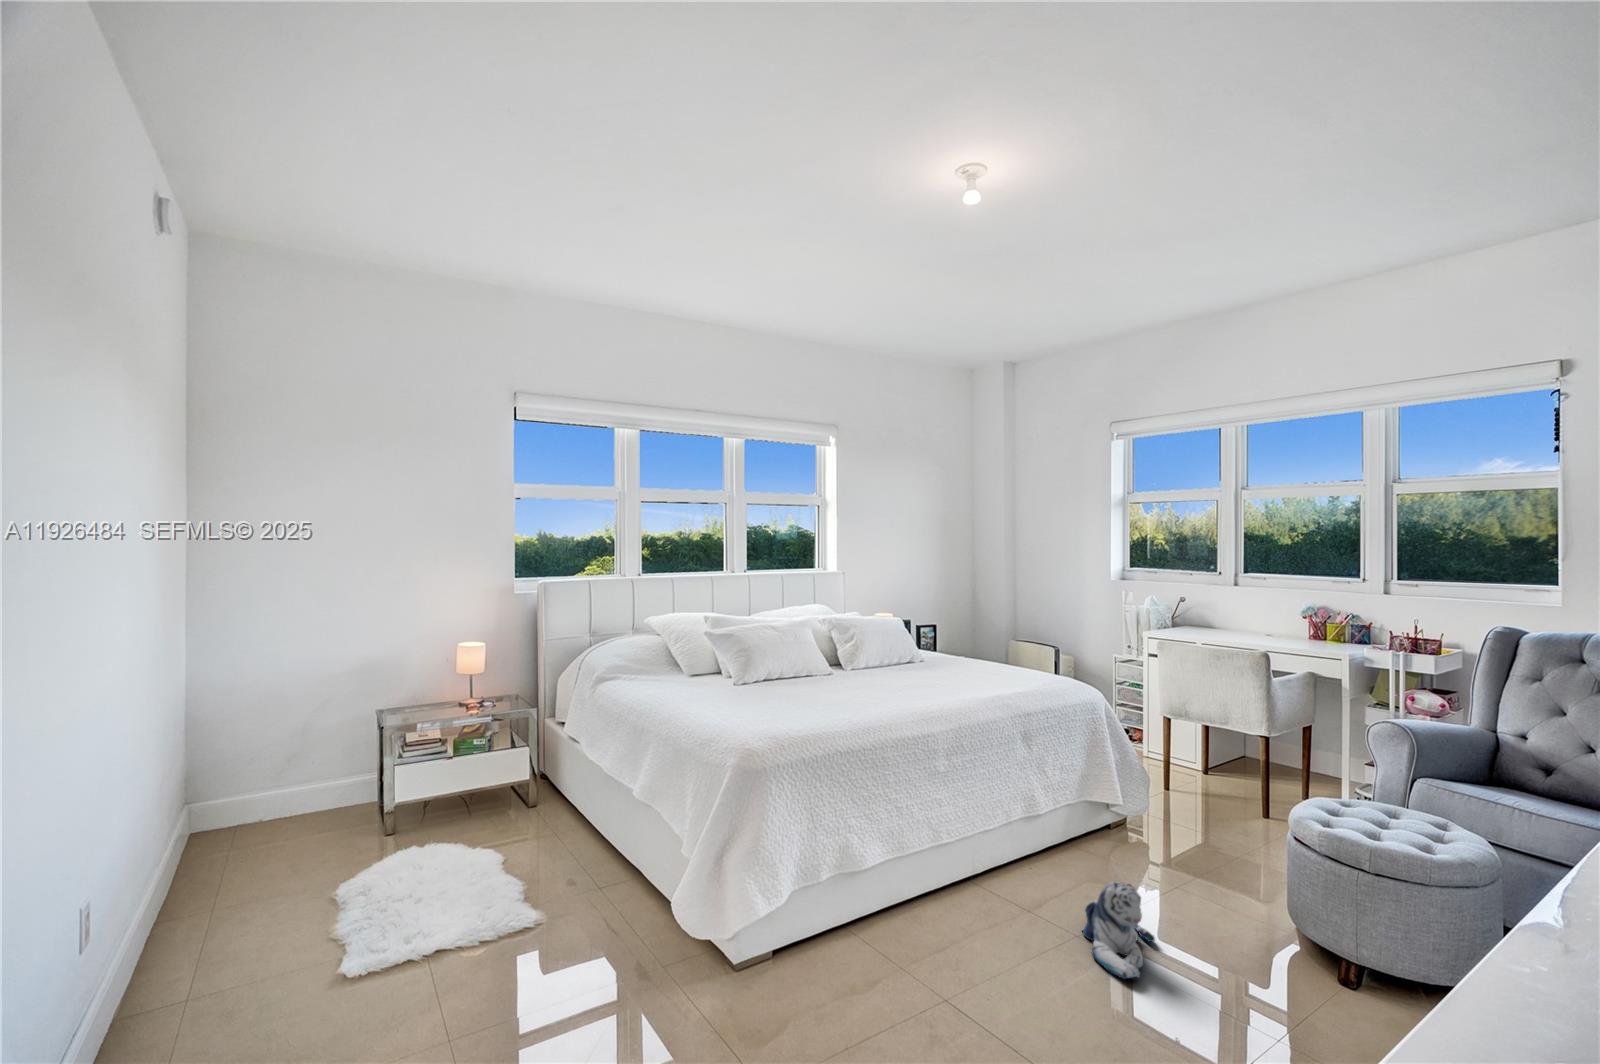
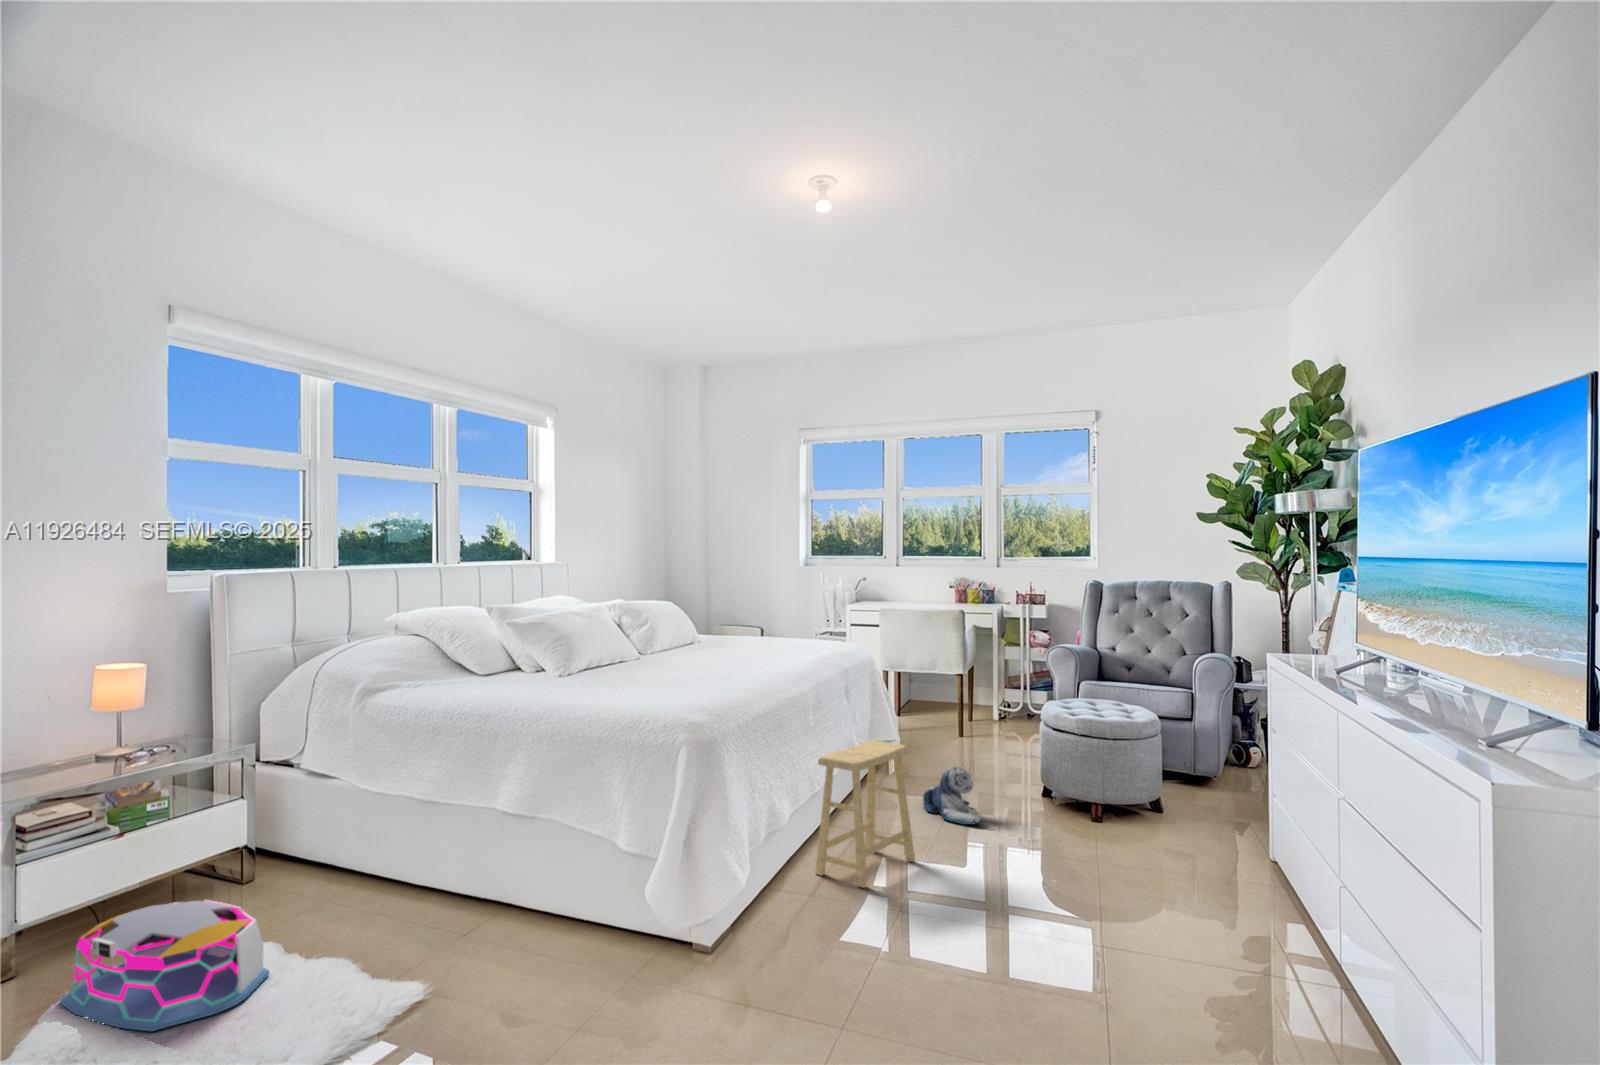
footstool: none [826,824,972,1036] -> present [815,740,915,888]
storage bin: none [155,842,299,959] -> present [60,900,269,1031]

